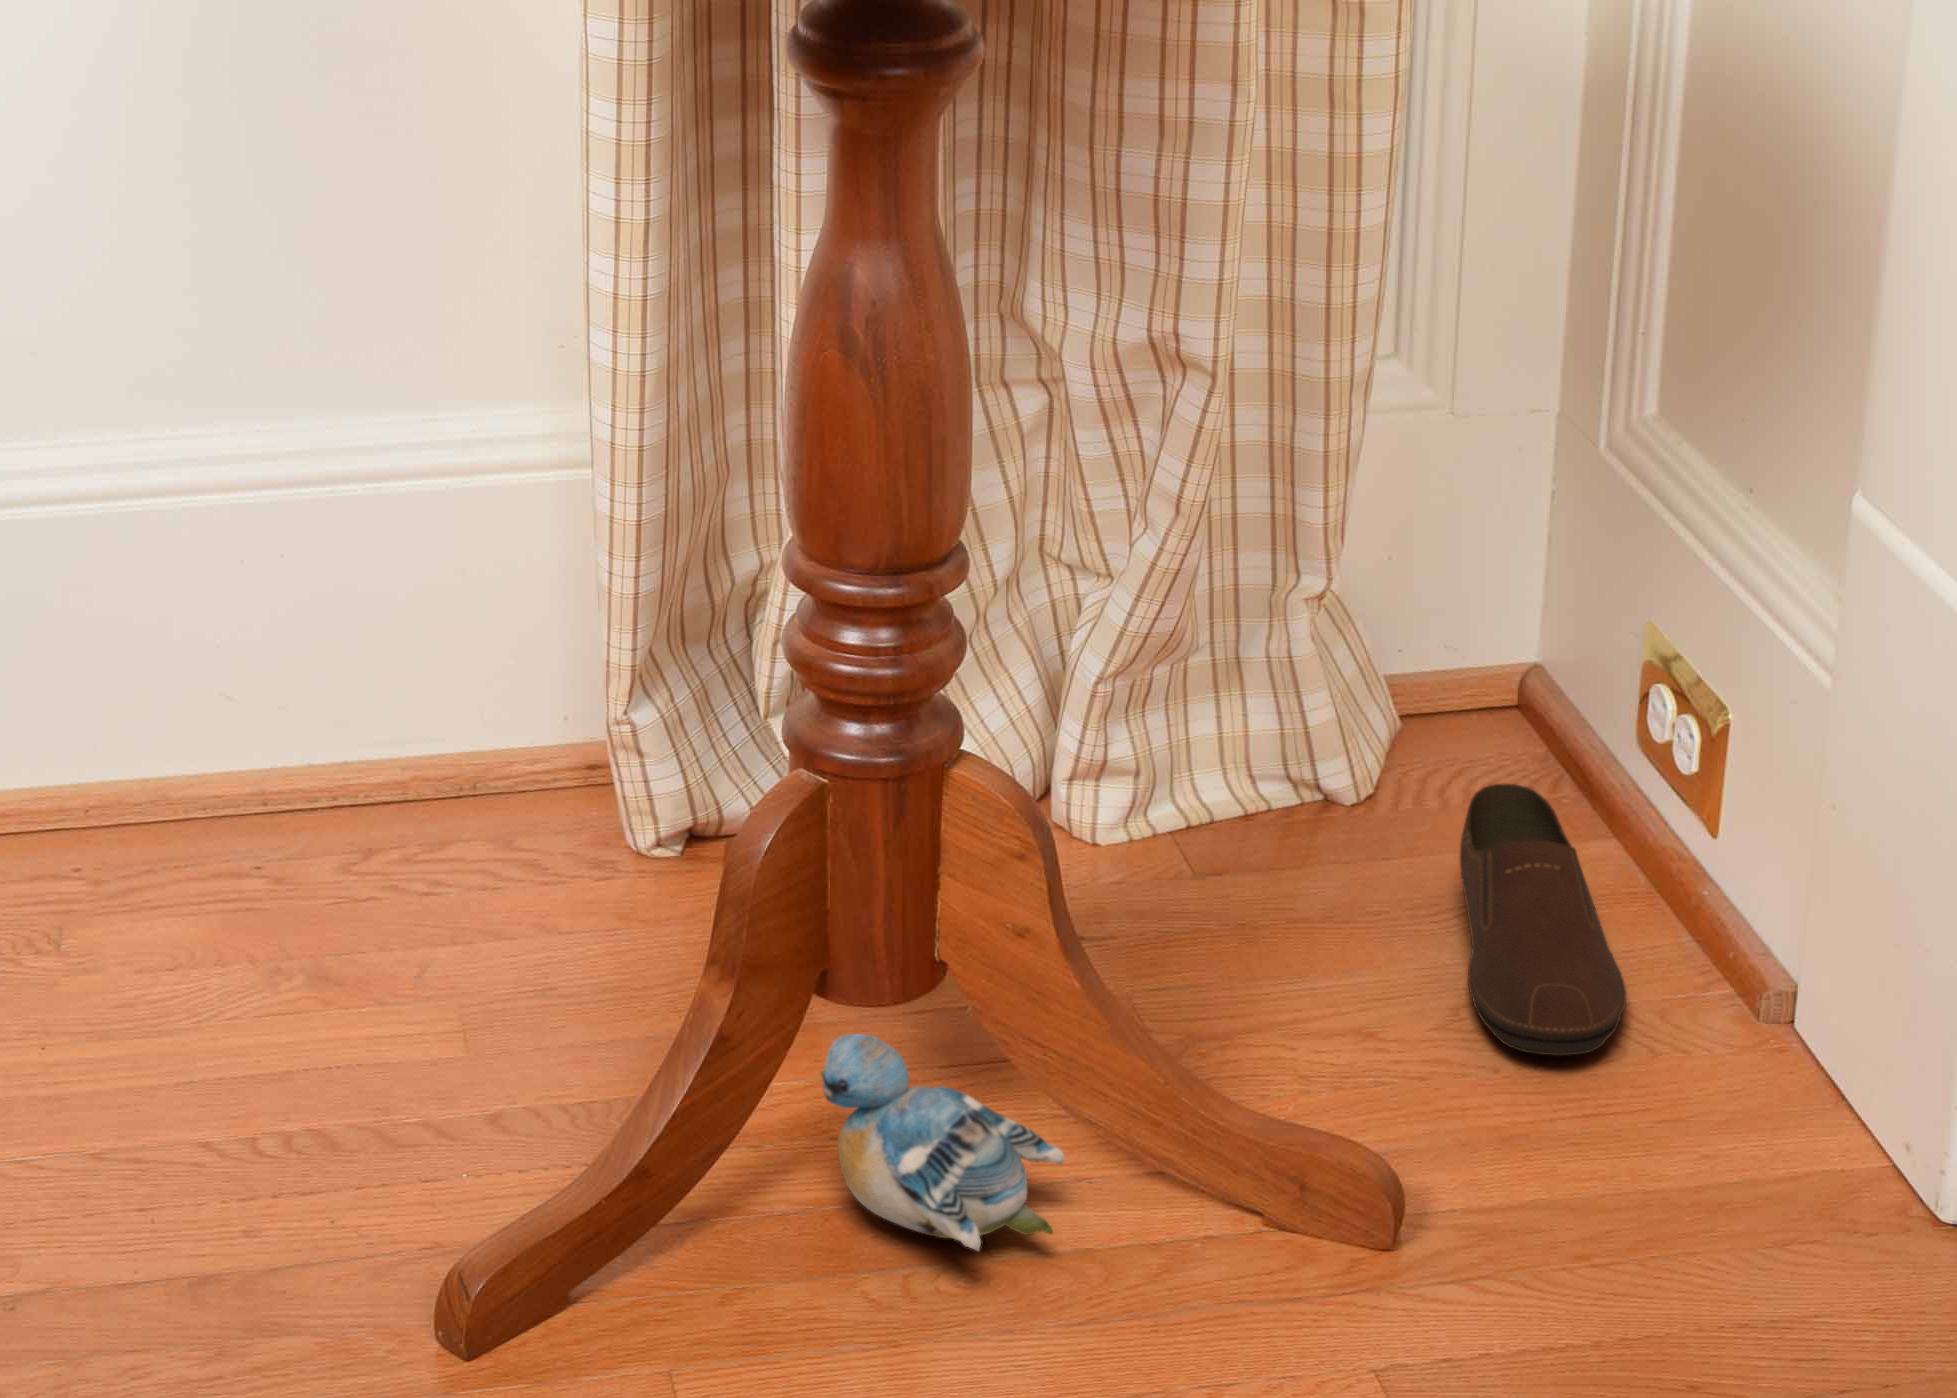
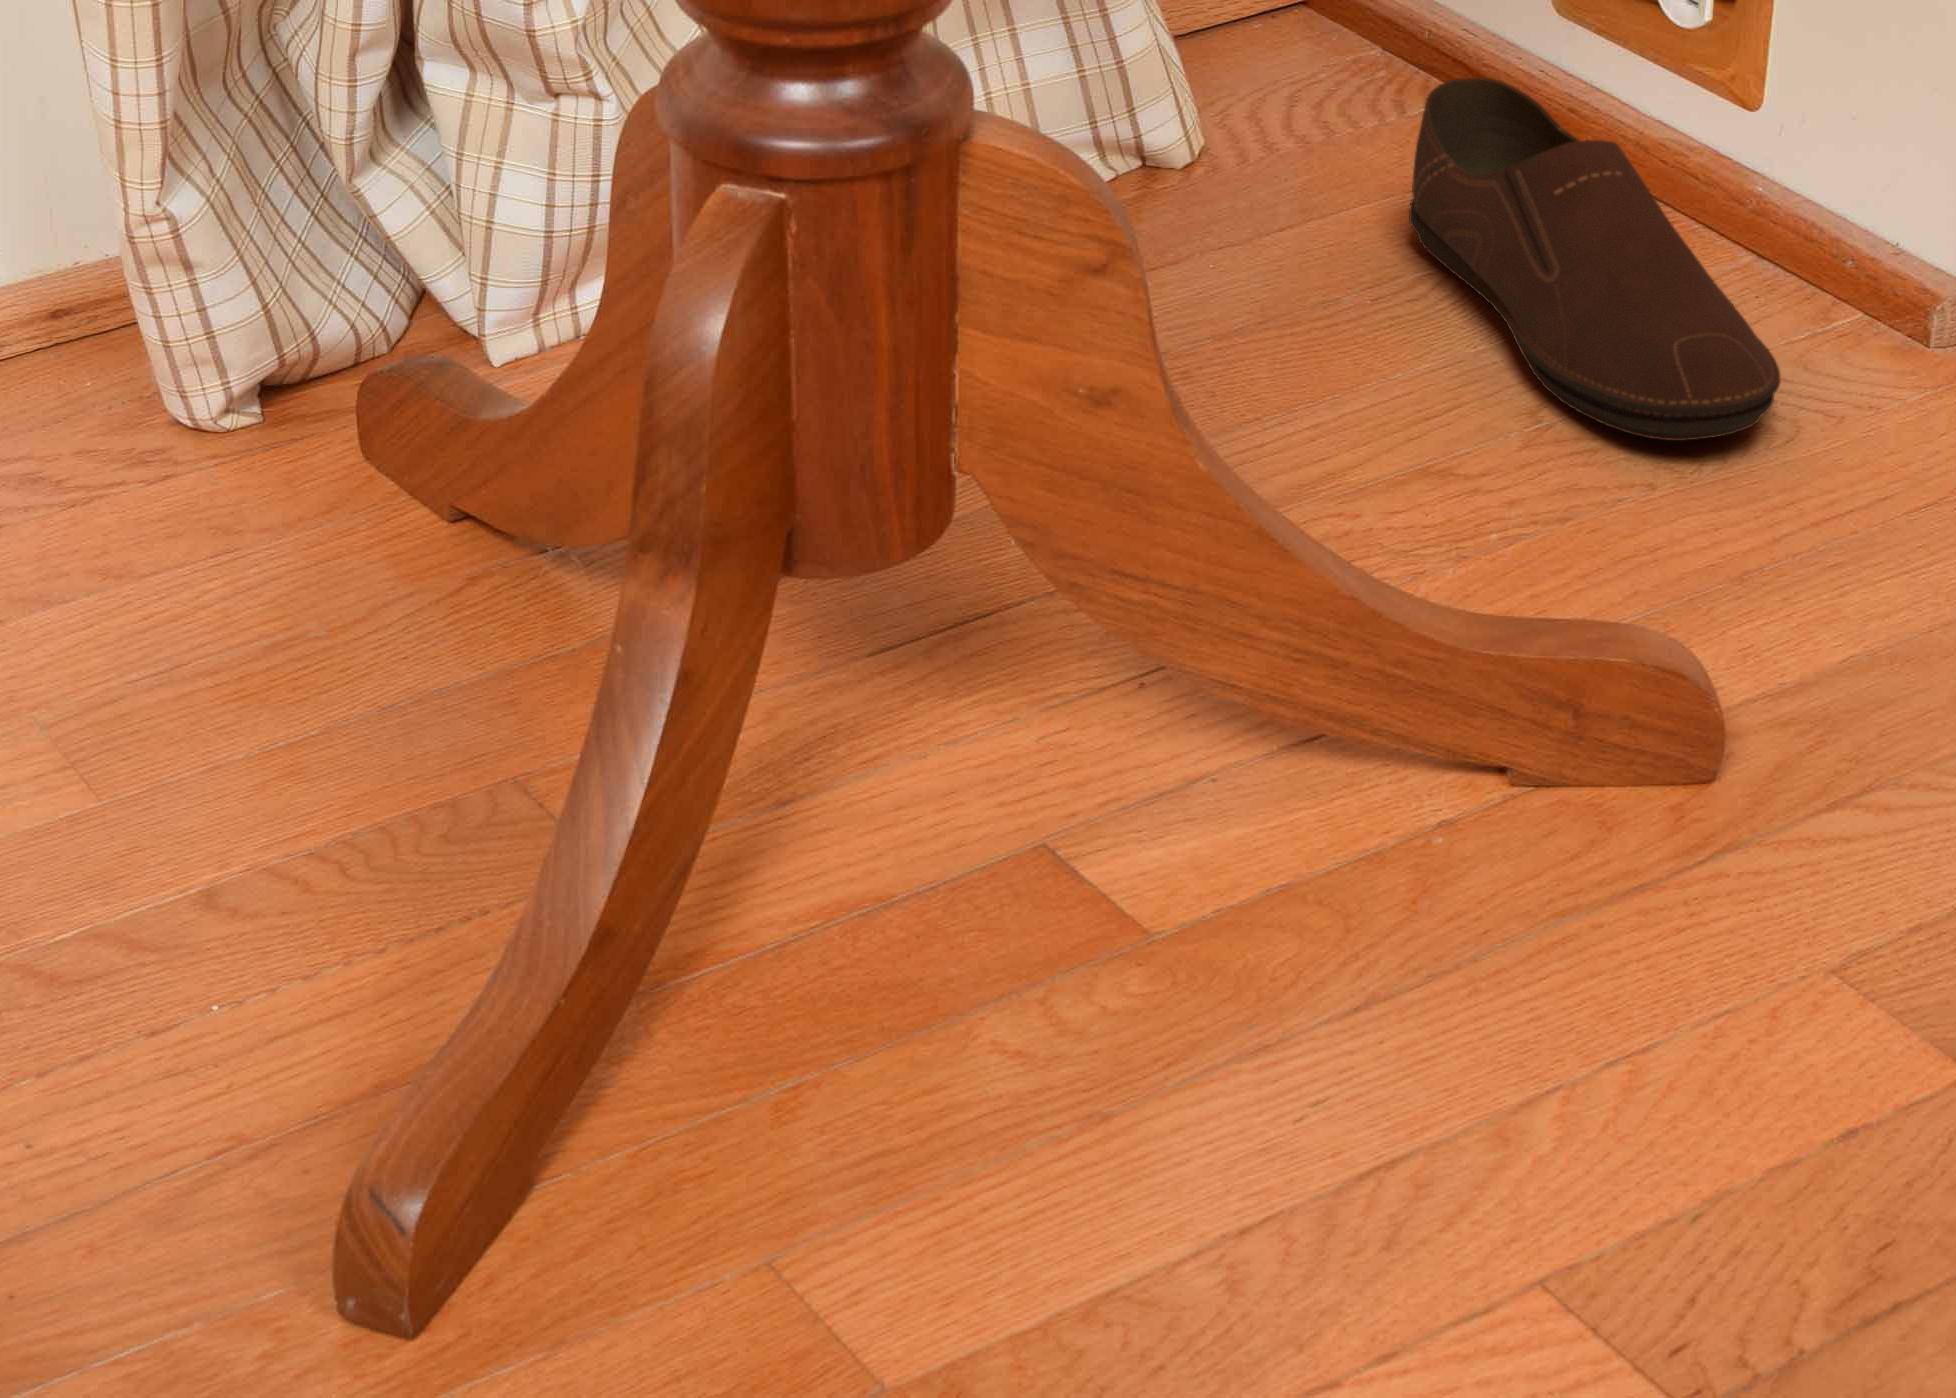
plush toy: present [820,1034,1065,1251] -> none [793,630,1247,943]

